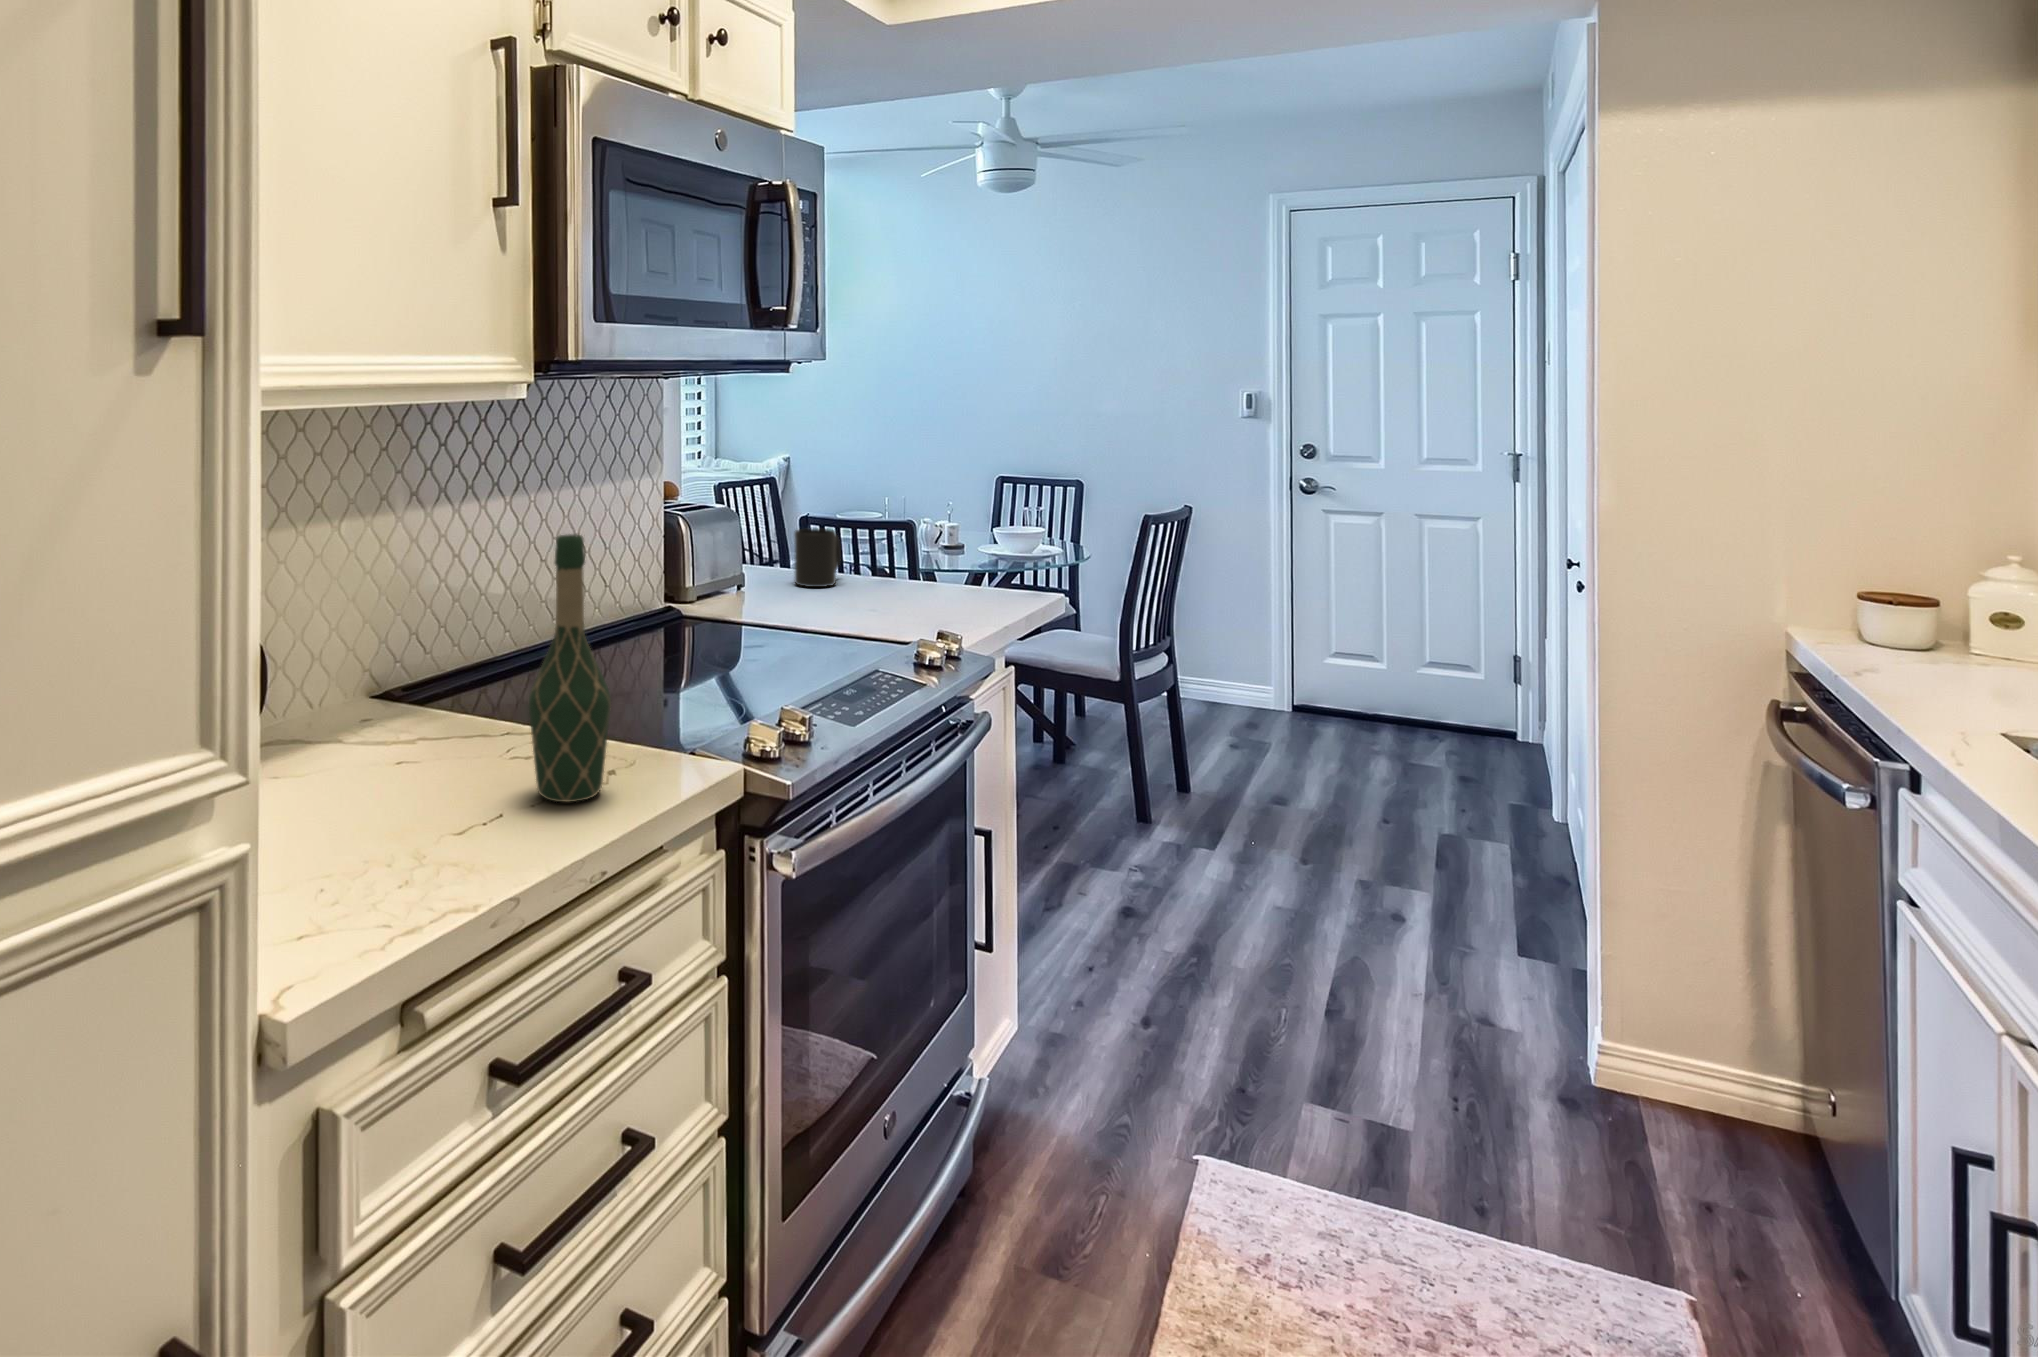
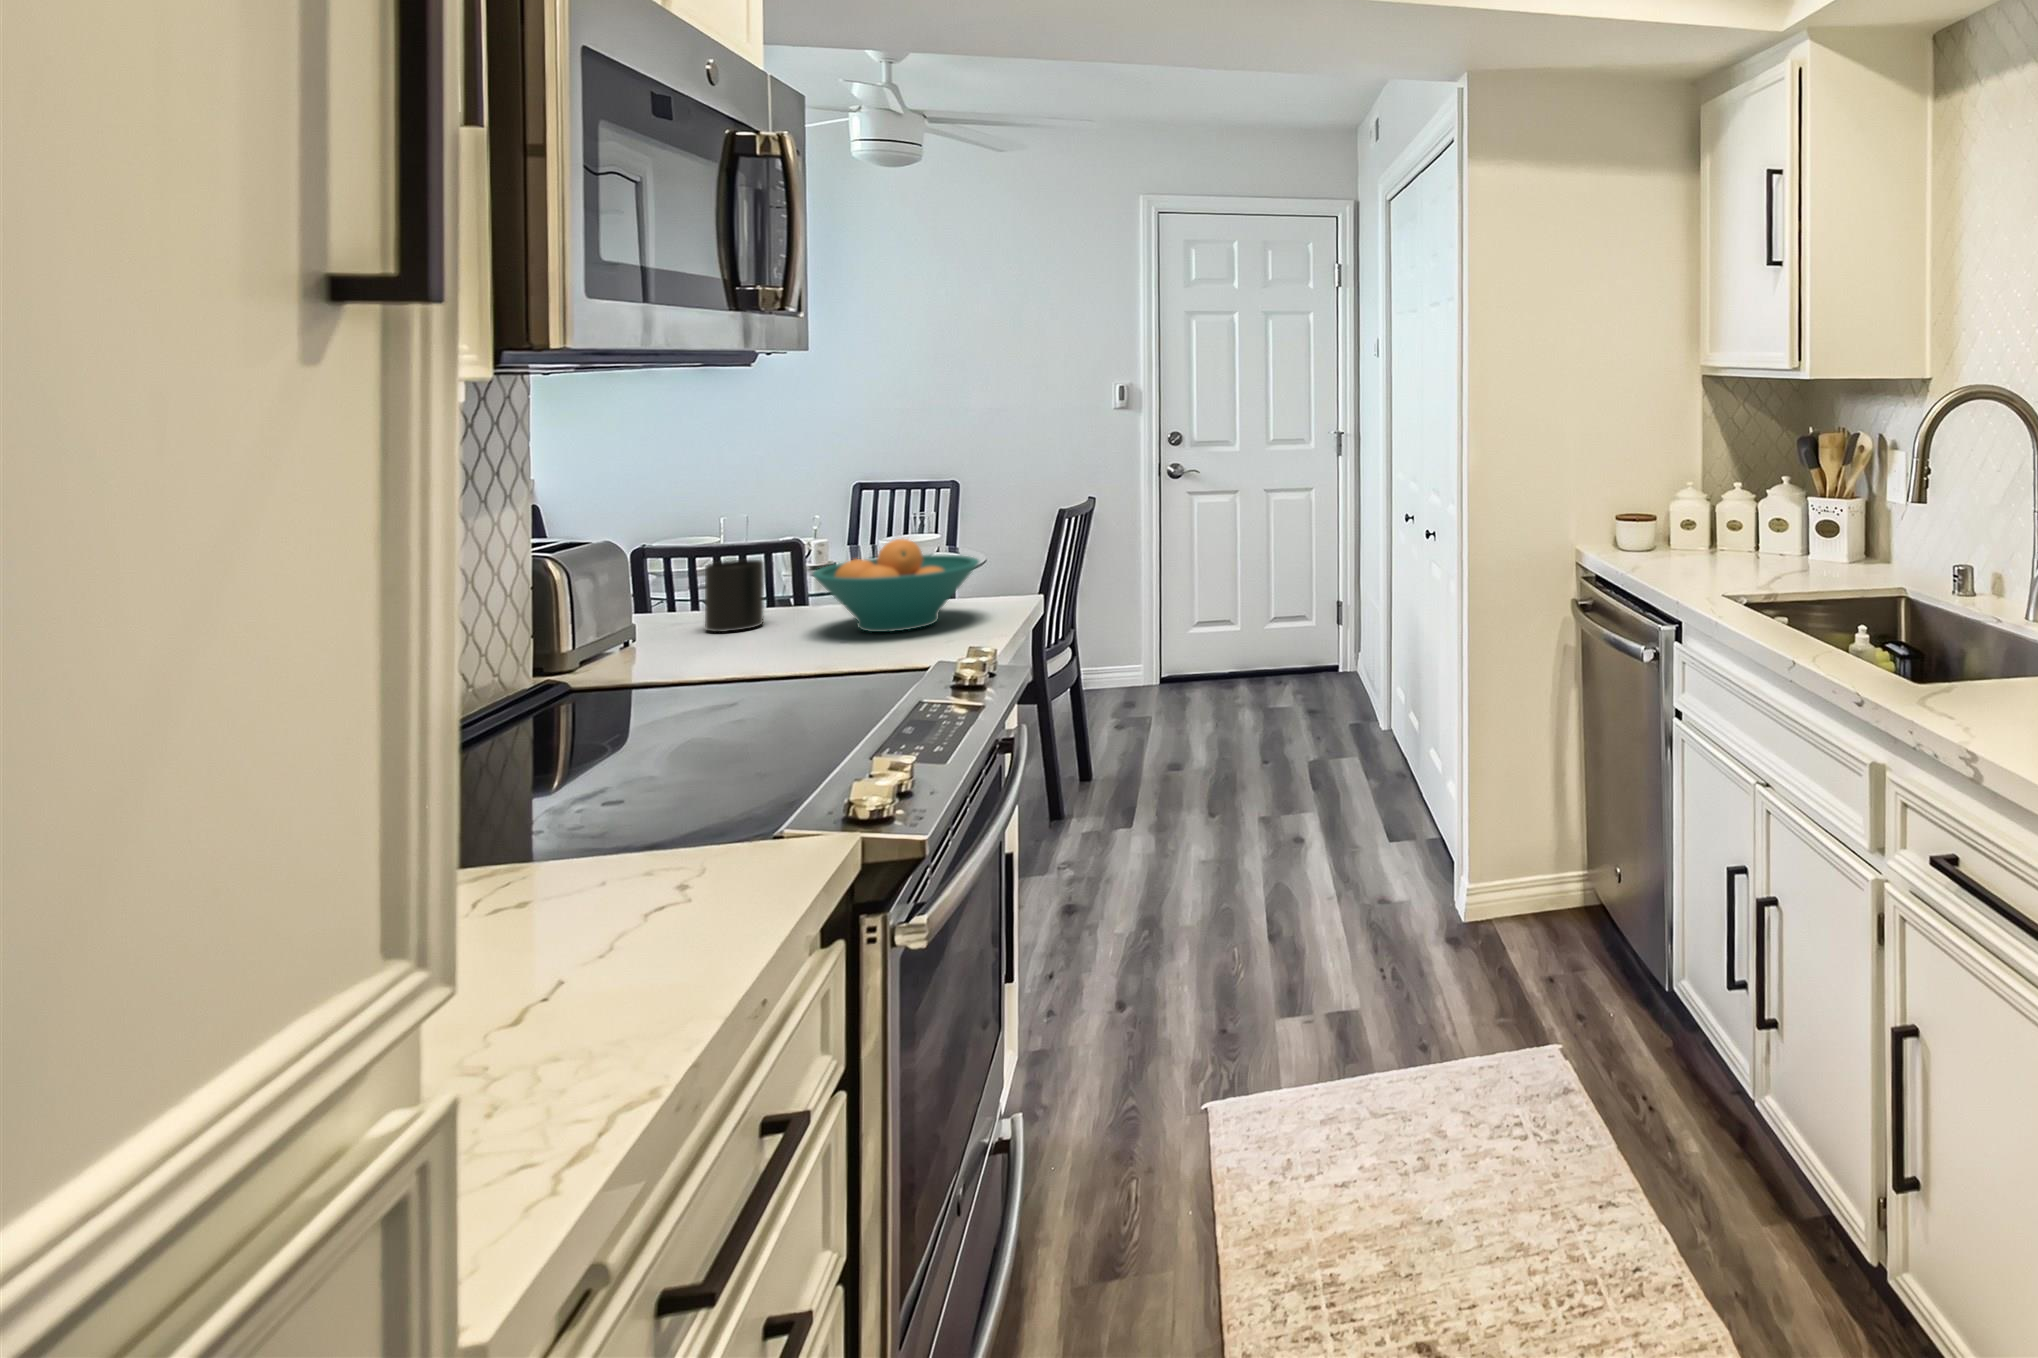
fruit bowl: none [859,524,995,607] -> present [813,539,979,632]
wine bottle: present [529,534,611,802] -> none [567,585,699,945]

